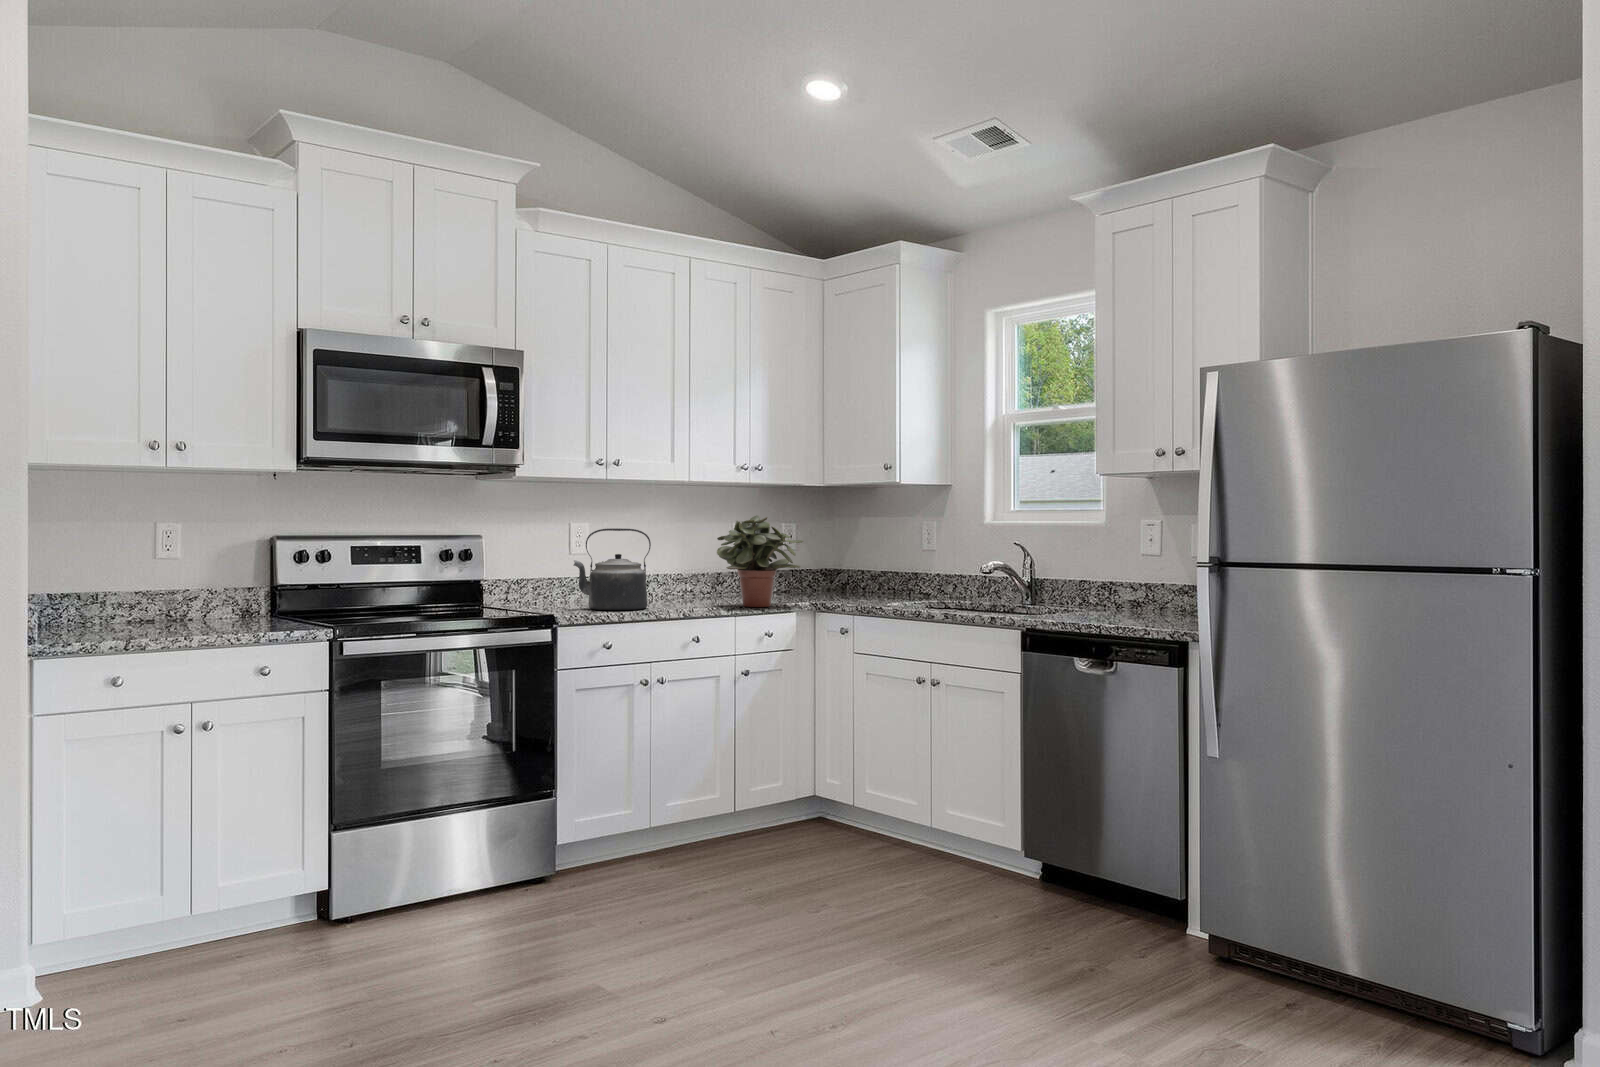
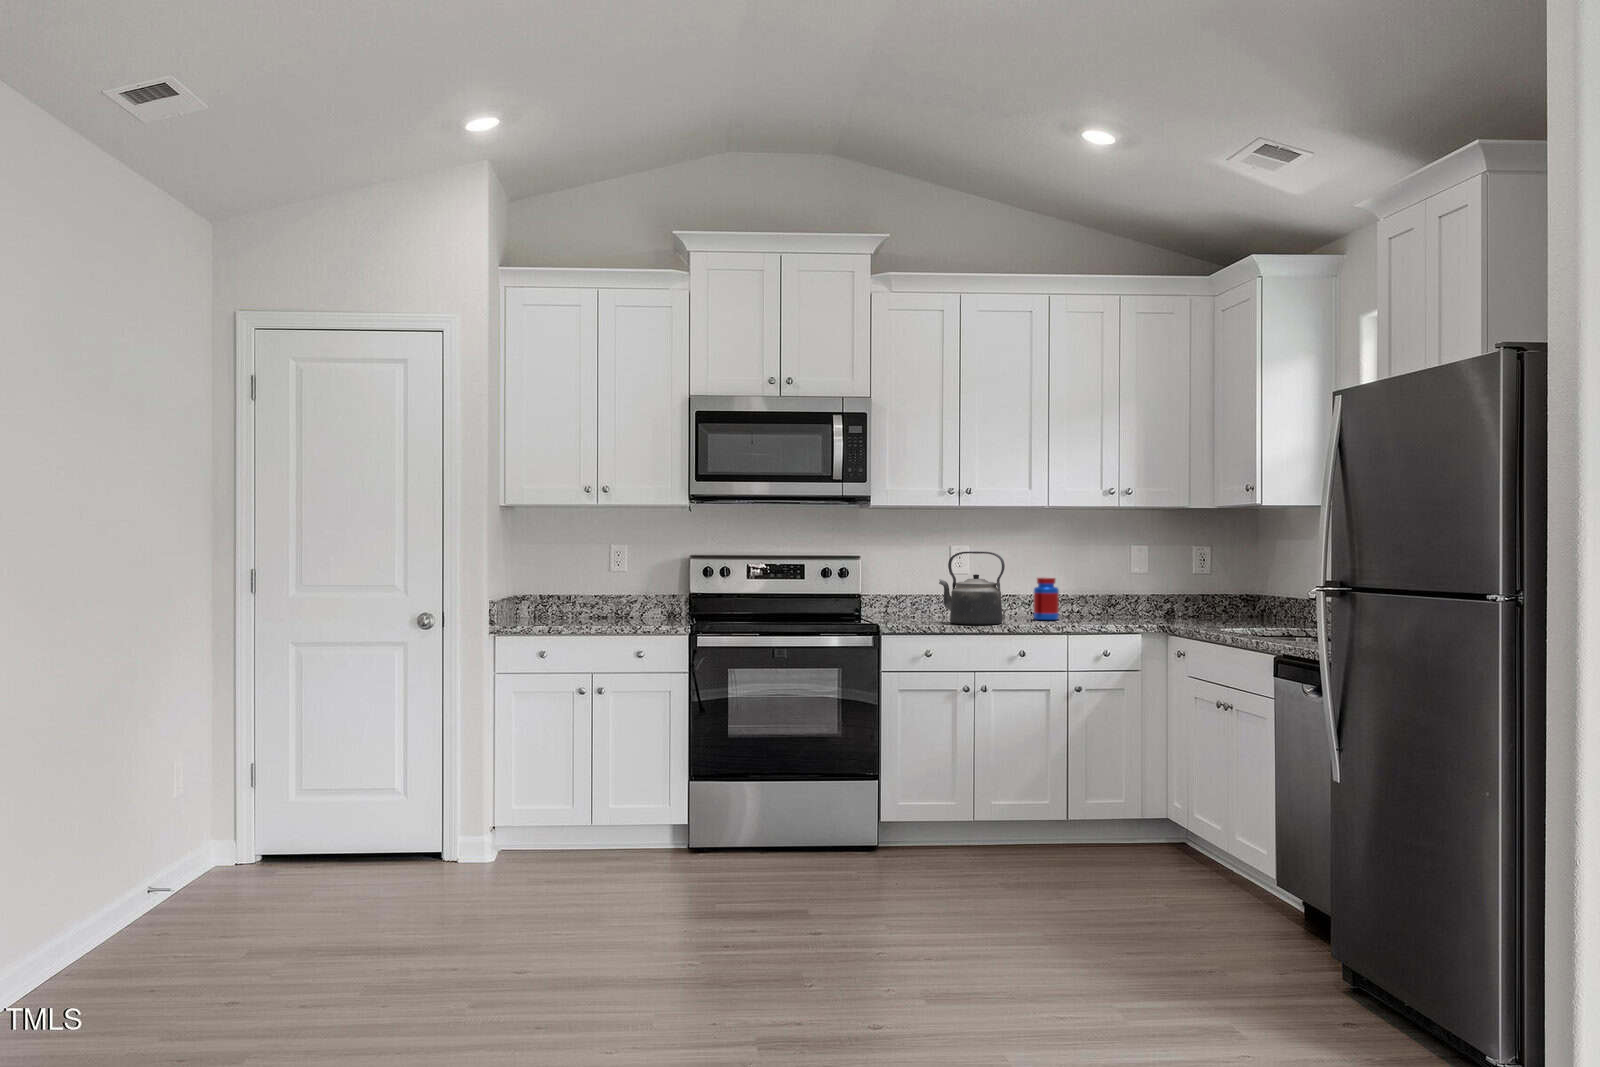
potted plant: present [717,515,803,607] -> none [1062,539,1148,628]
jar: none [658,556,685,602] -> present [1034,577,1059,620]

